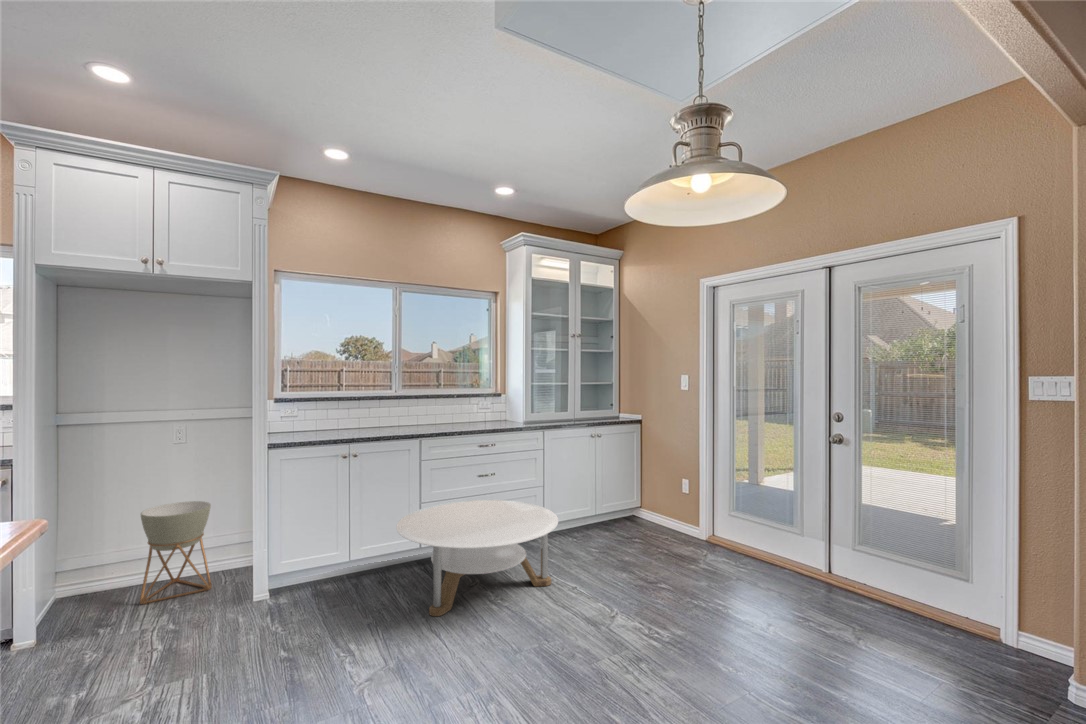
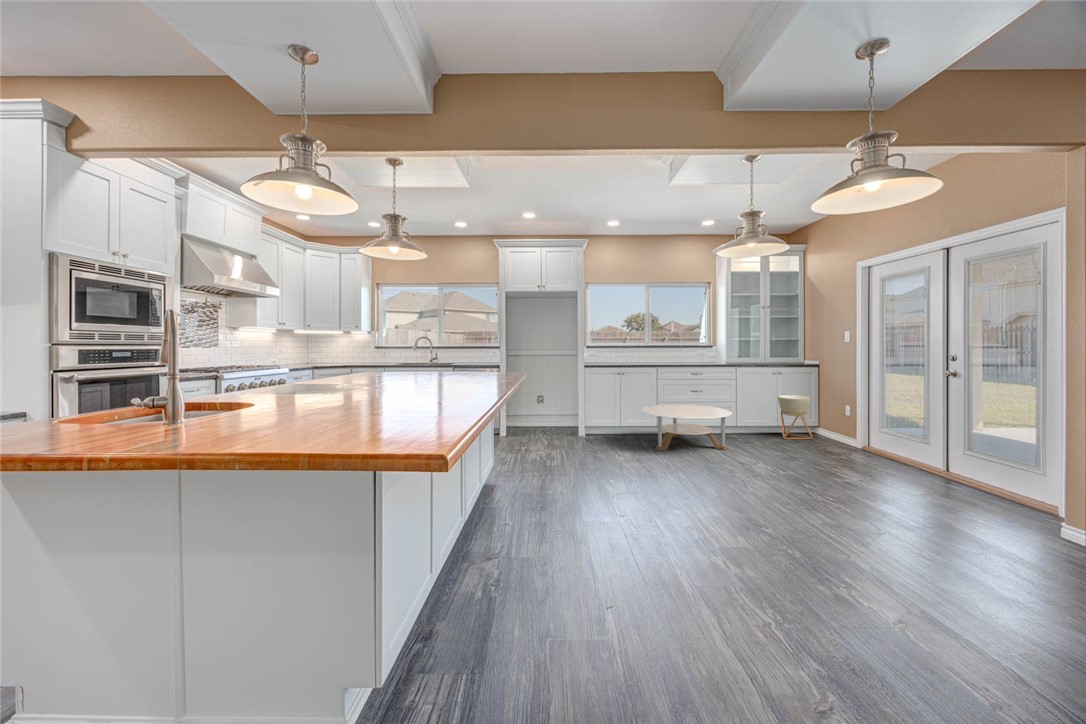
planter: present [140,501,211,604] -> present [778,395,813,439]

